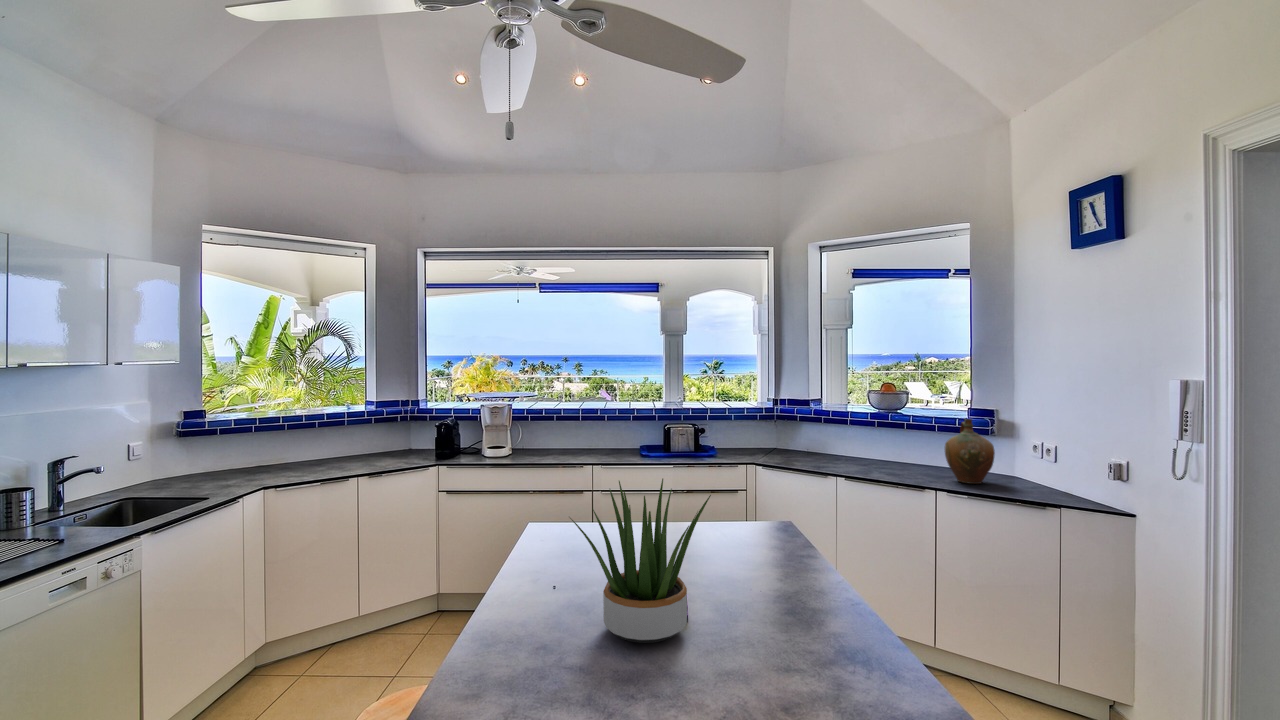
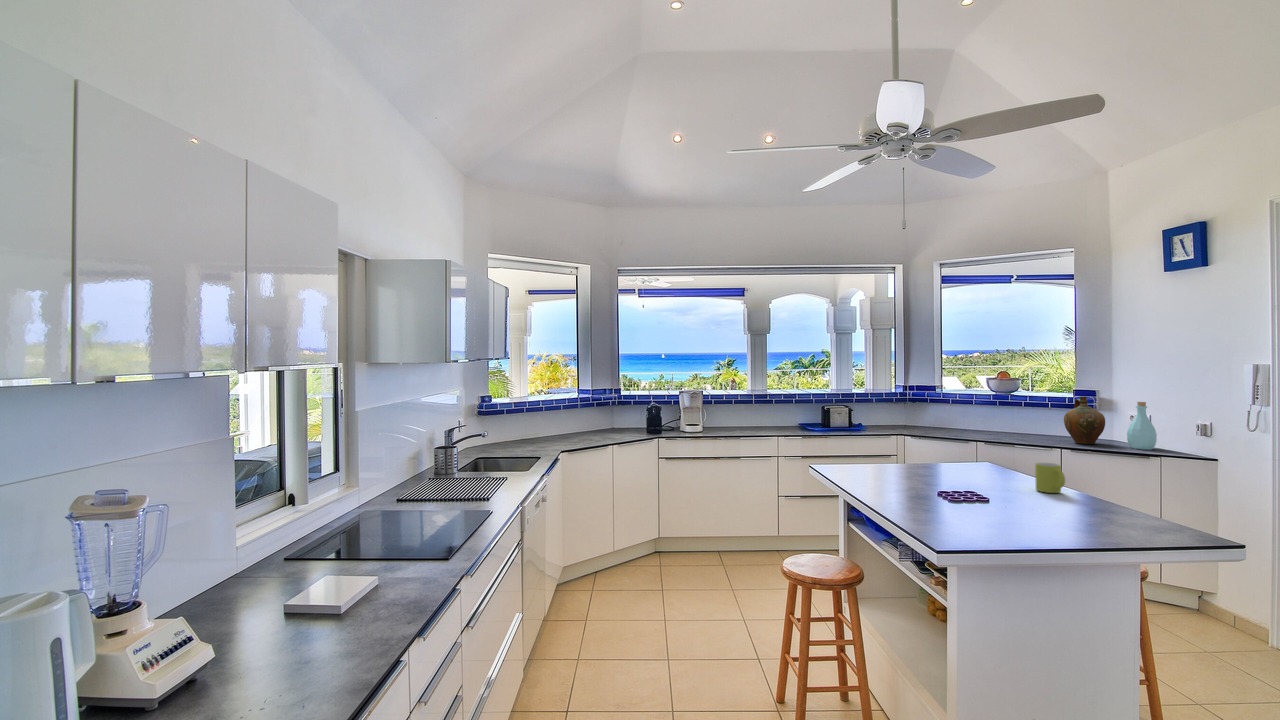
bottle: none [1020,428,1059,495] -> present [1127,402,1157,450]
potted plant: present [570,479,711,643] -> none [940,416,1027,500]
mug: none [768,557,807,617] -> present [1035,463,1065,493]

